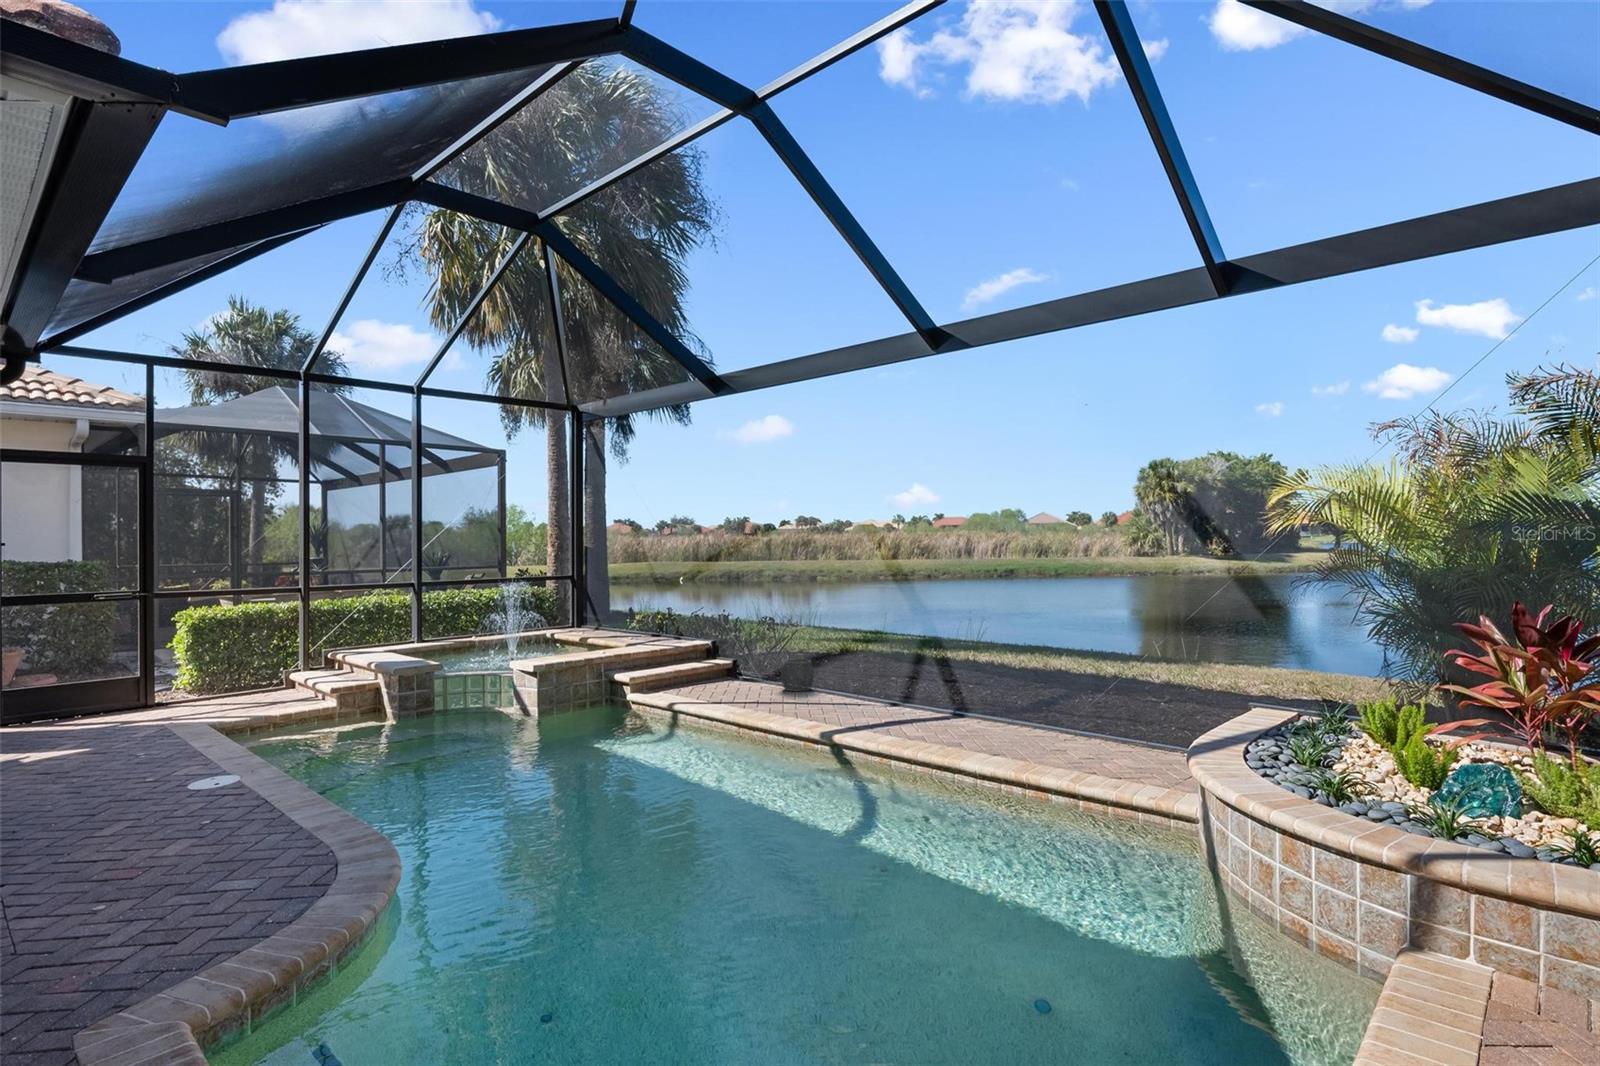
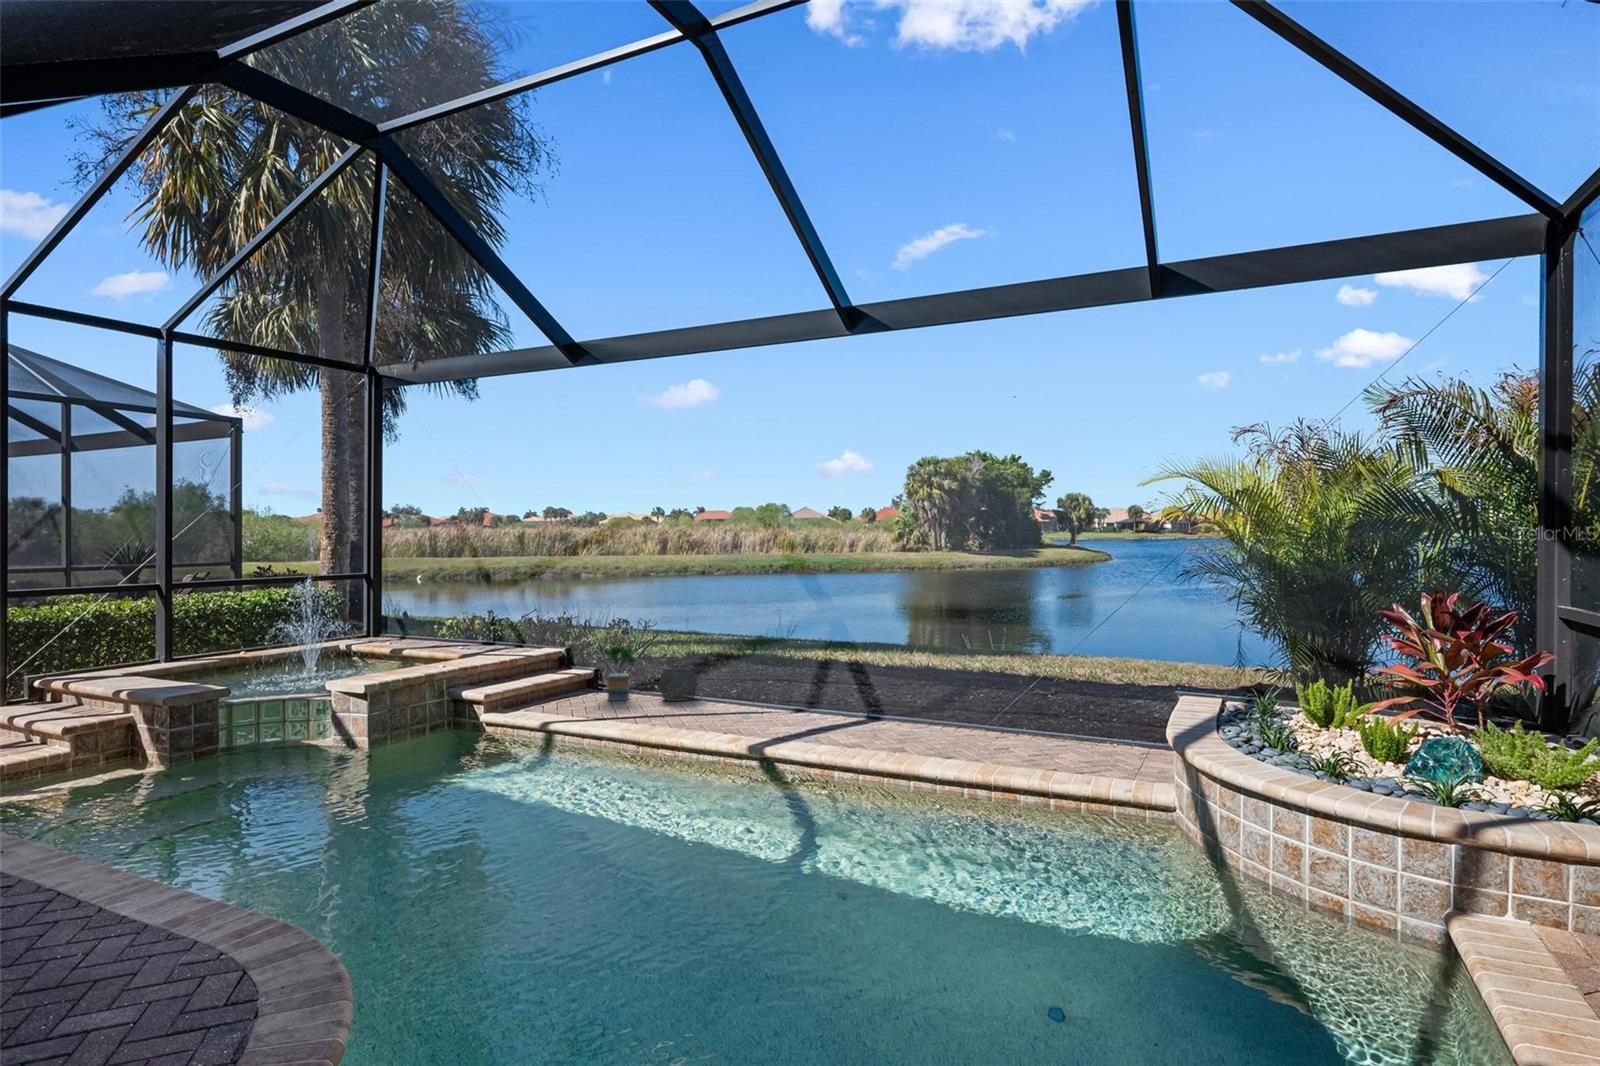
potted tree: none [734,639,765,688] -> present [603,646,637,700]

